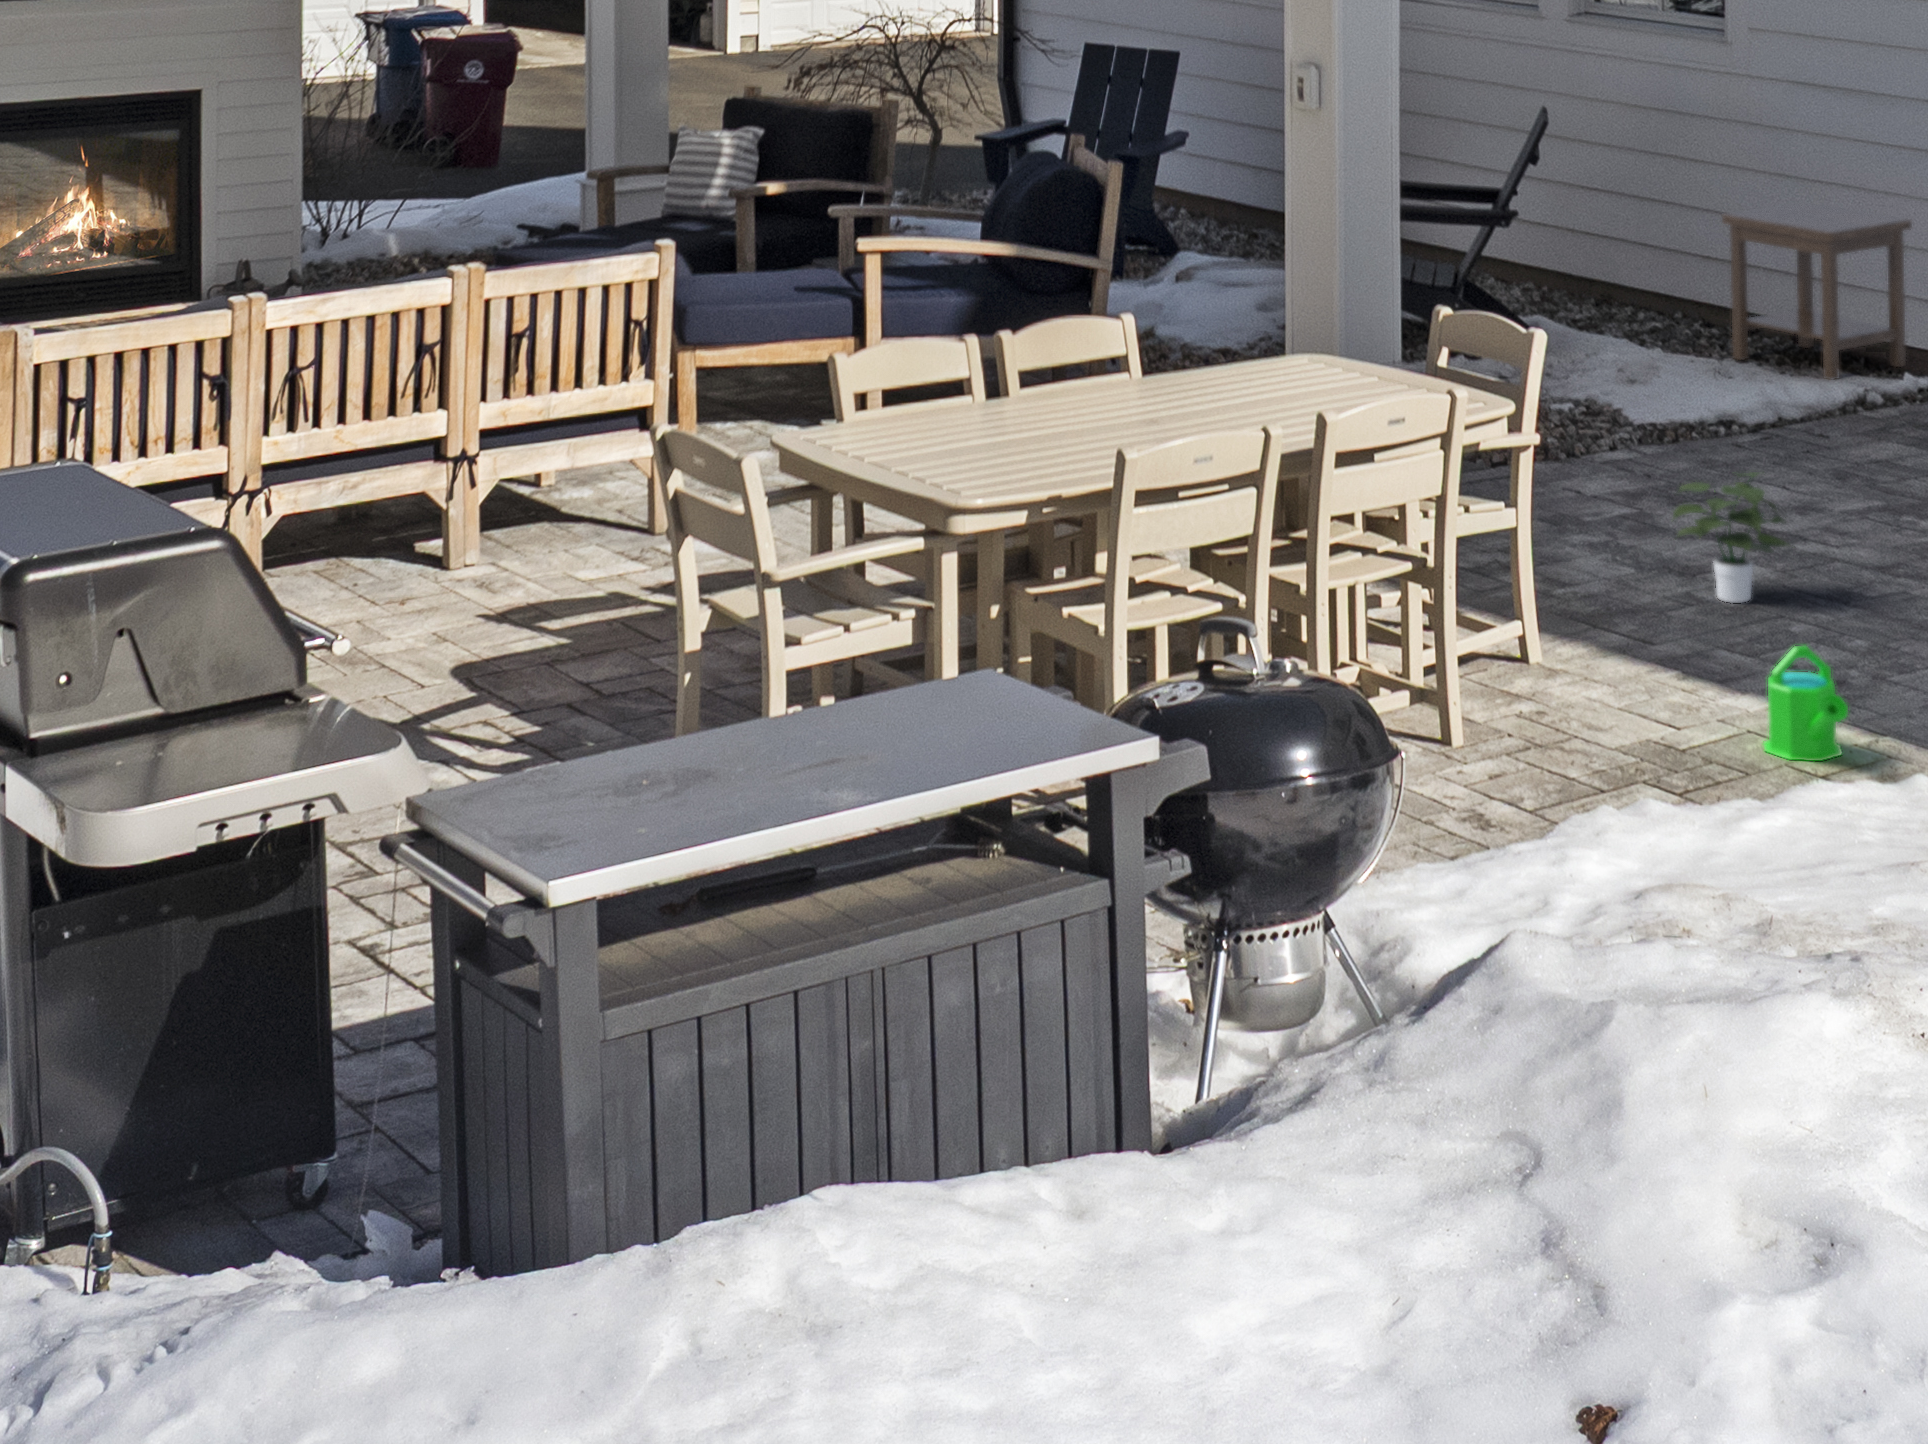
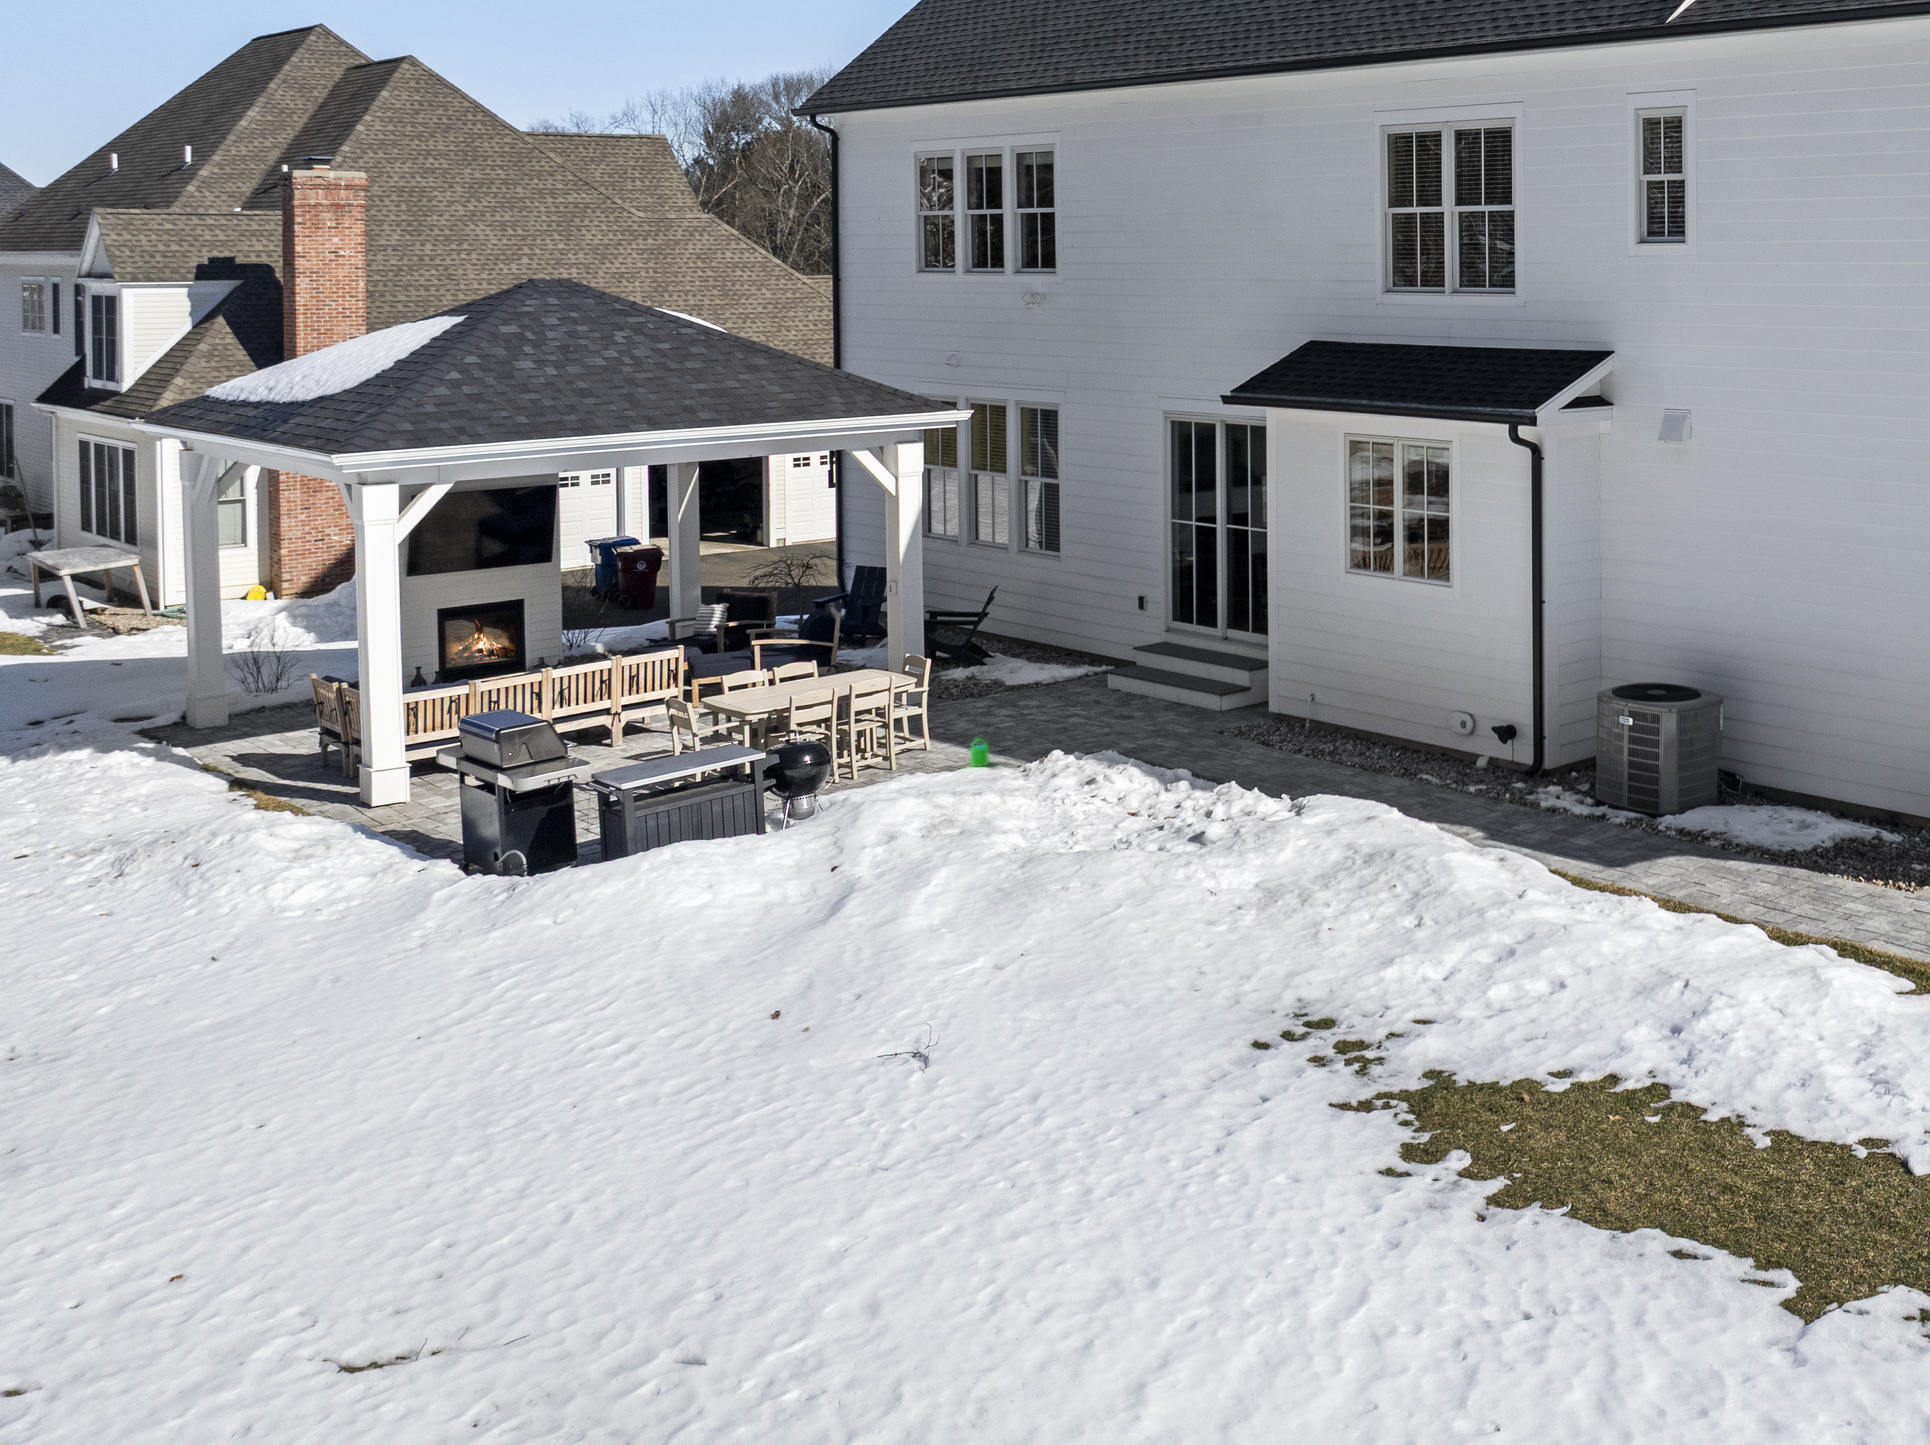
side table: present [1722,202,1912,380] -> none [1061,609,1120,667]
potted plant: present [1673,472,1789,603] -> none [978,696,1013,732]

